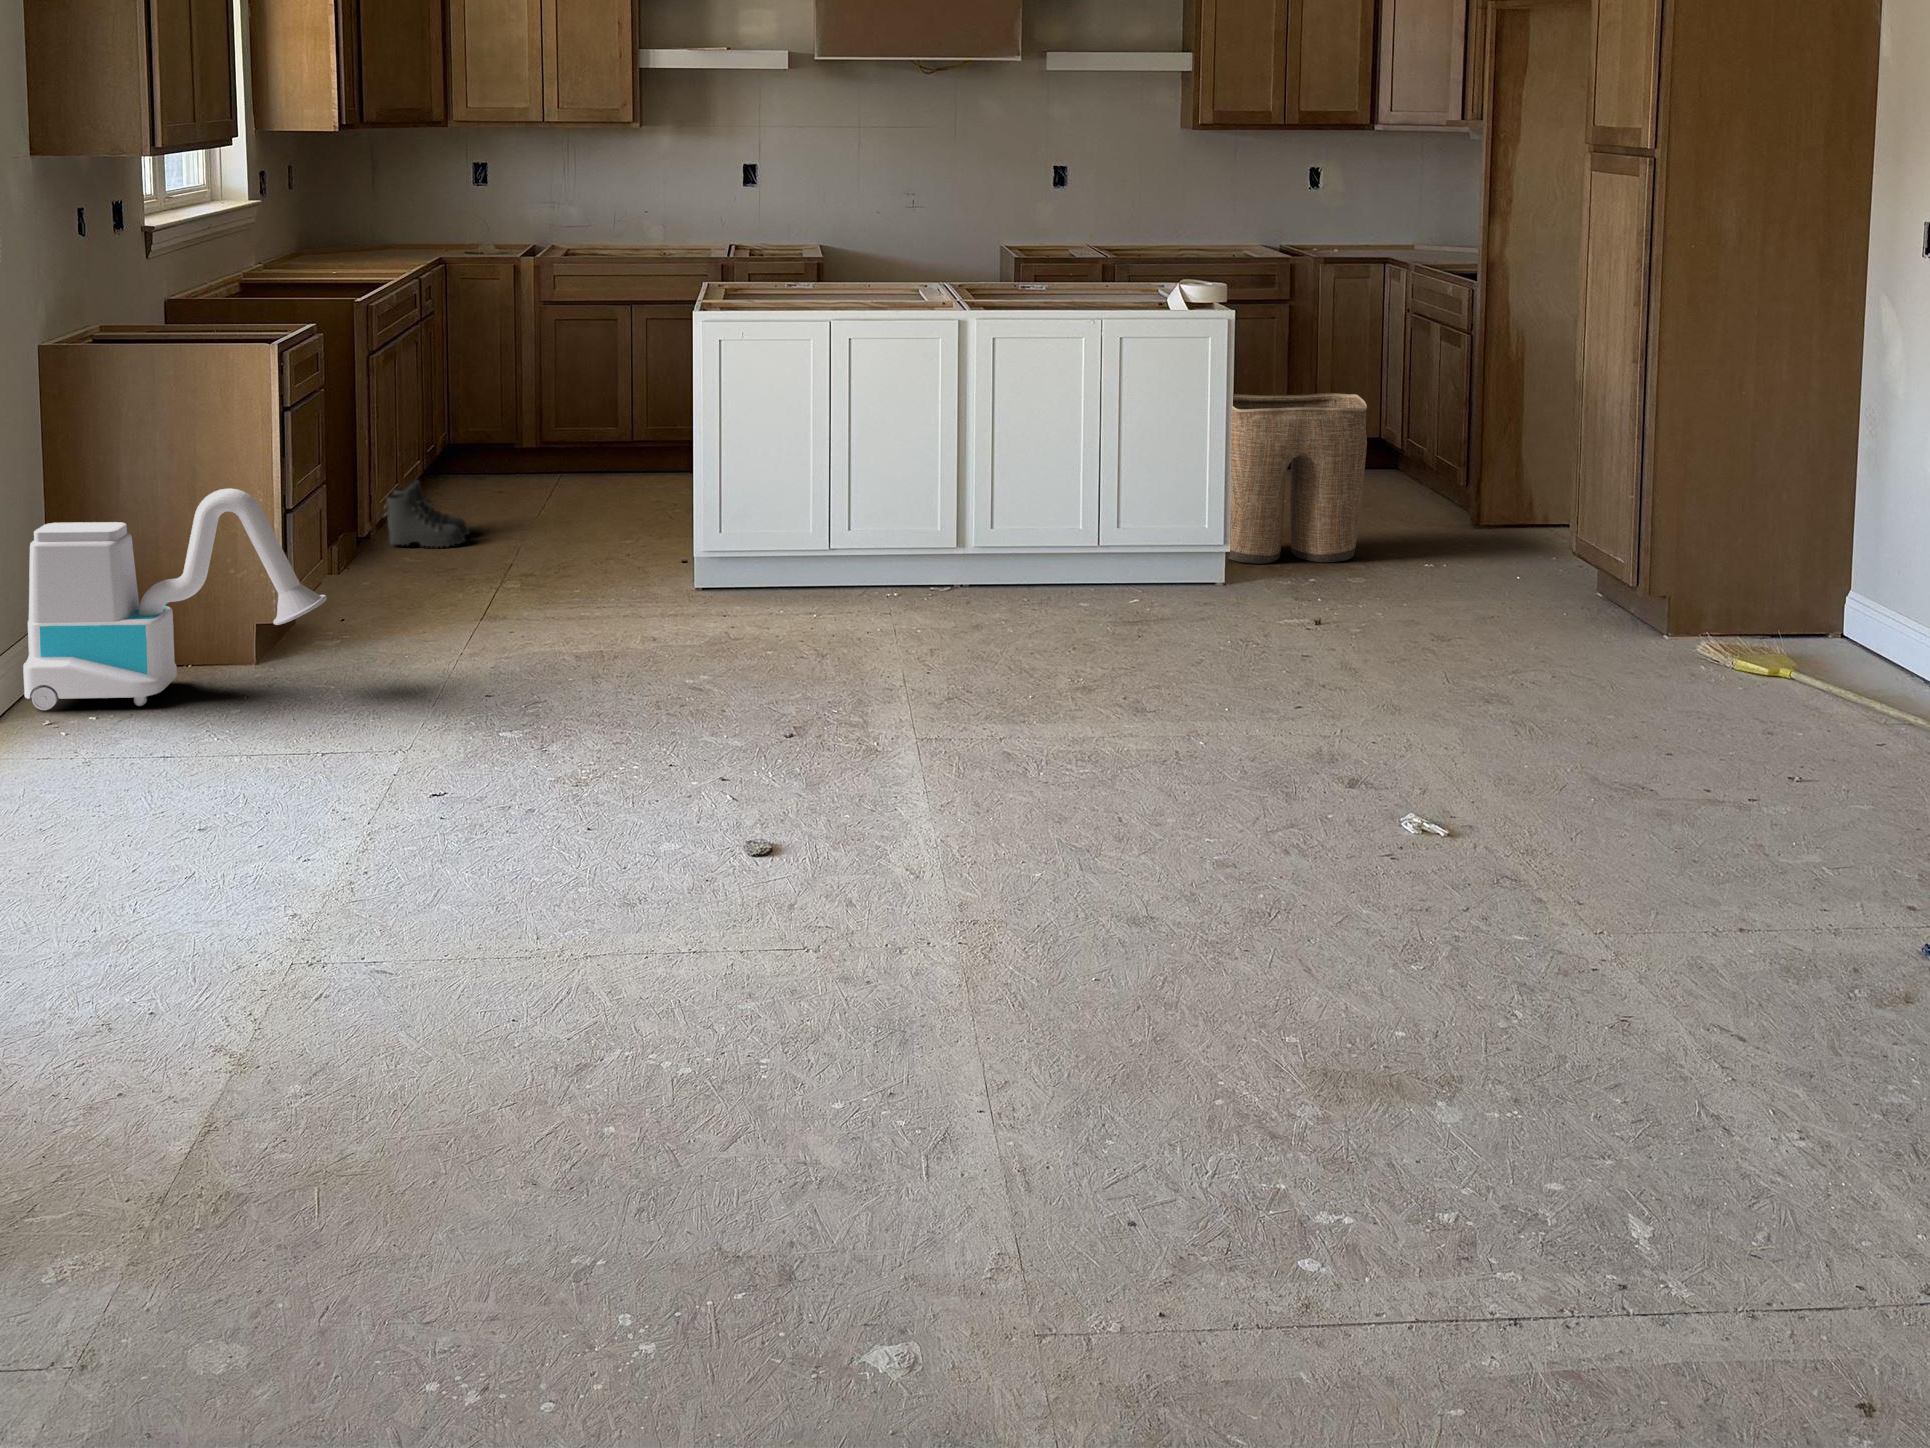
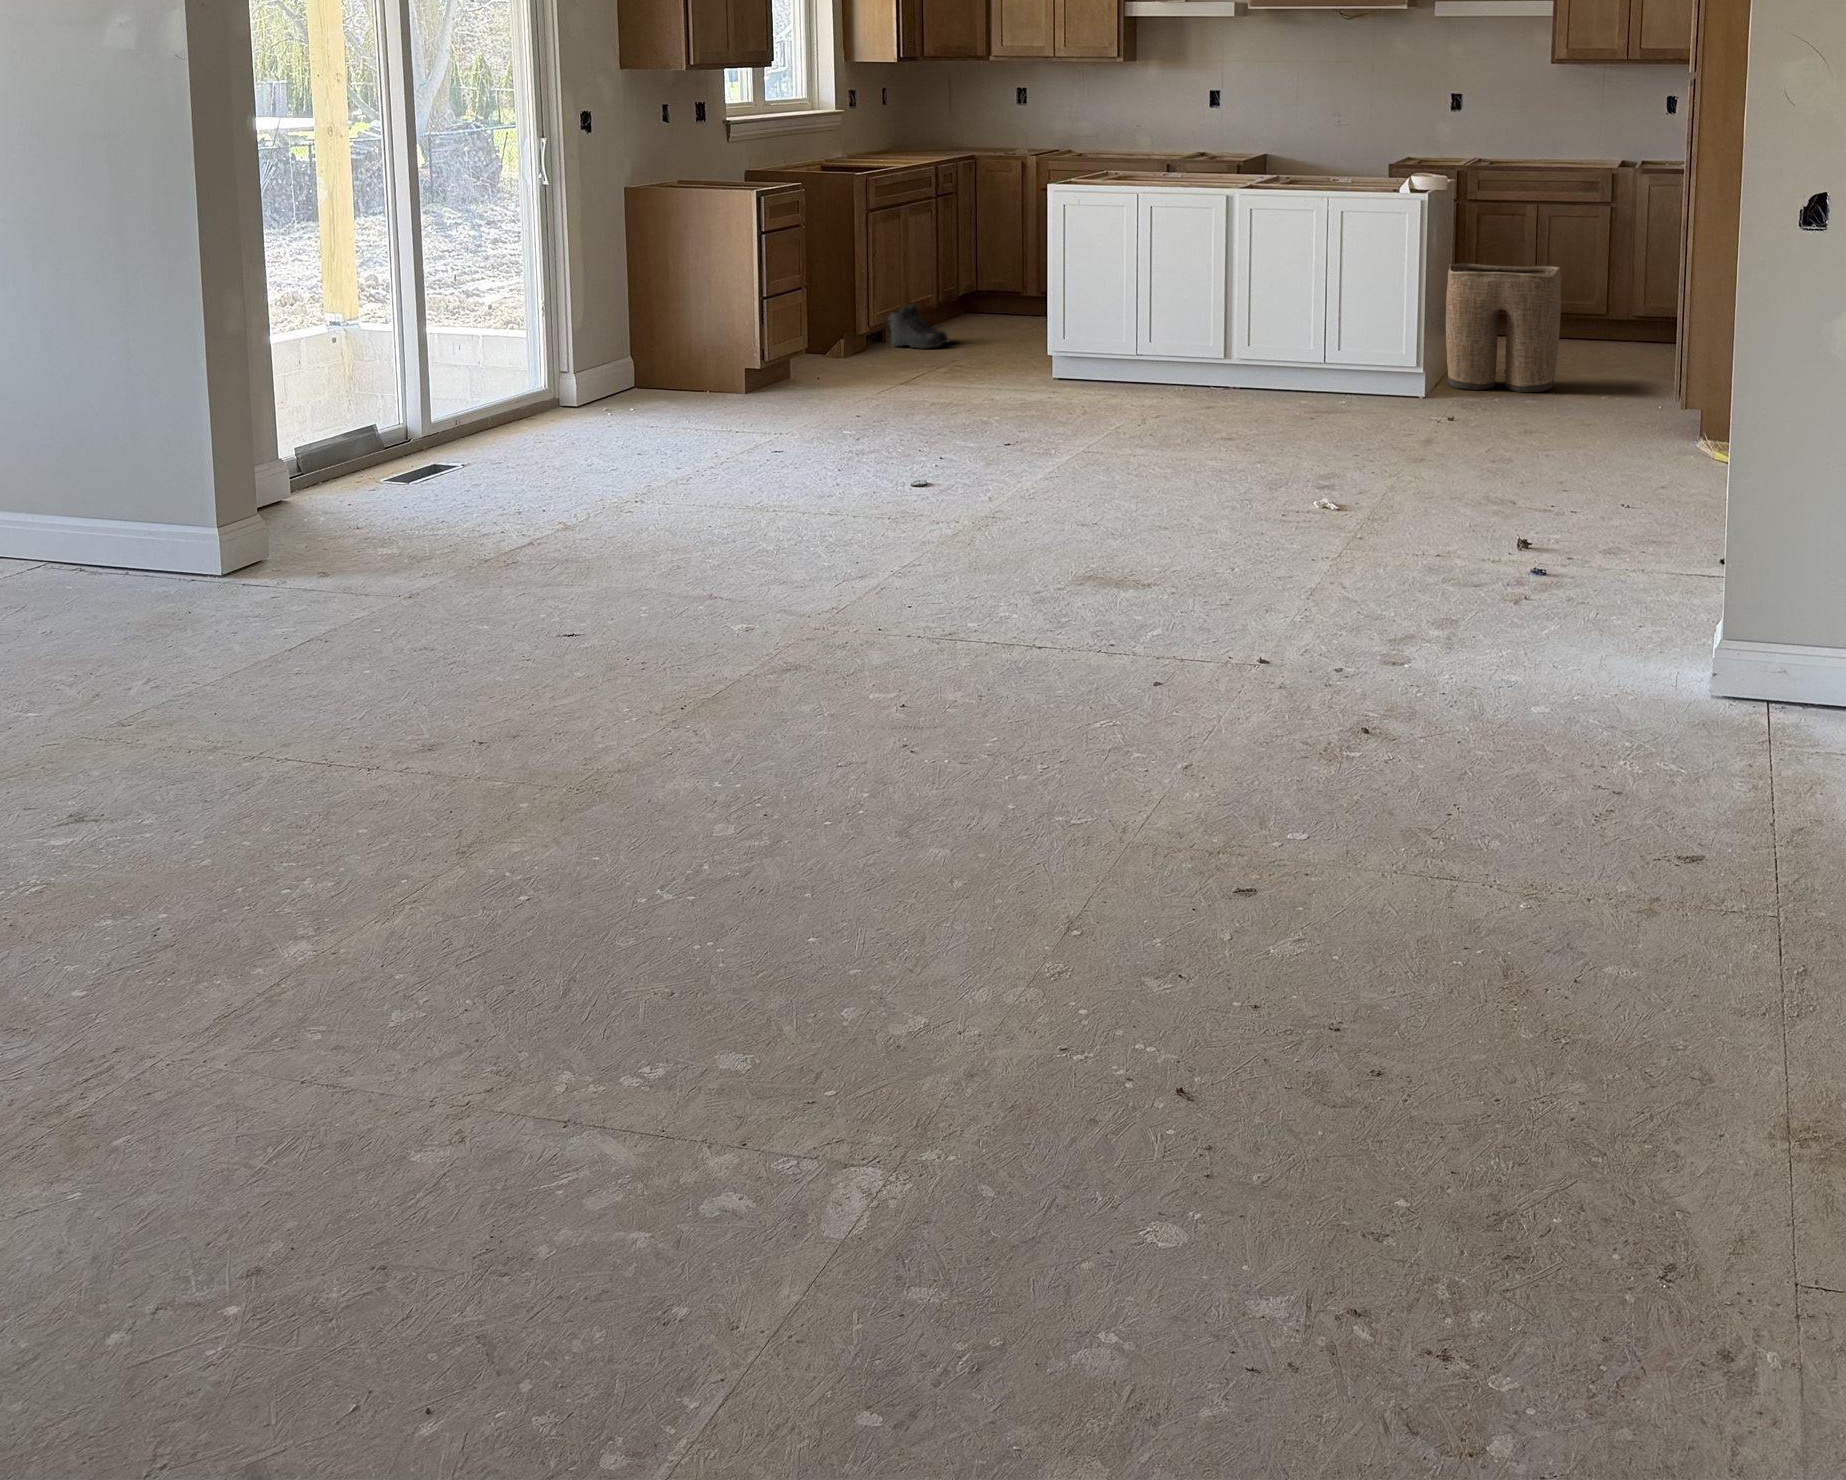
vacuum cleaner: present [23,489,327,710] -> none [598,277,771,407]

